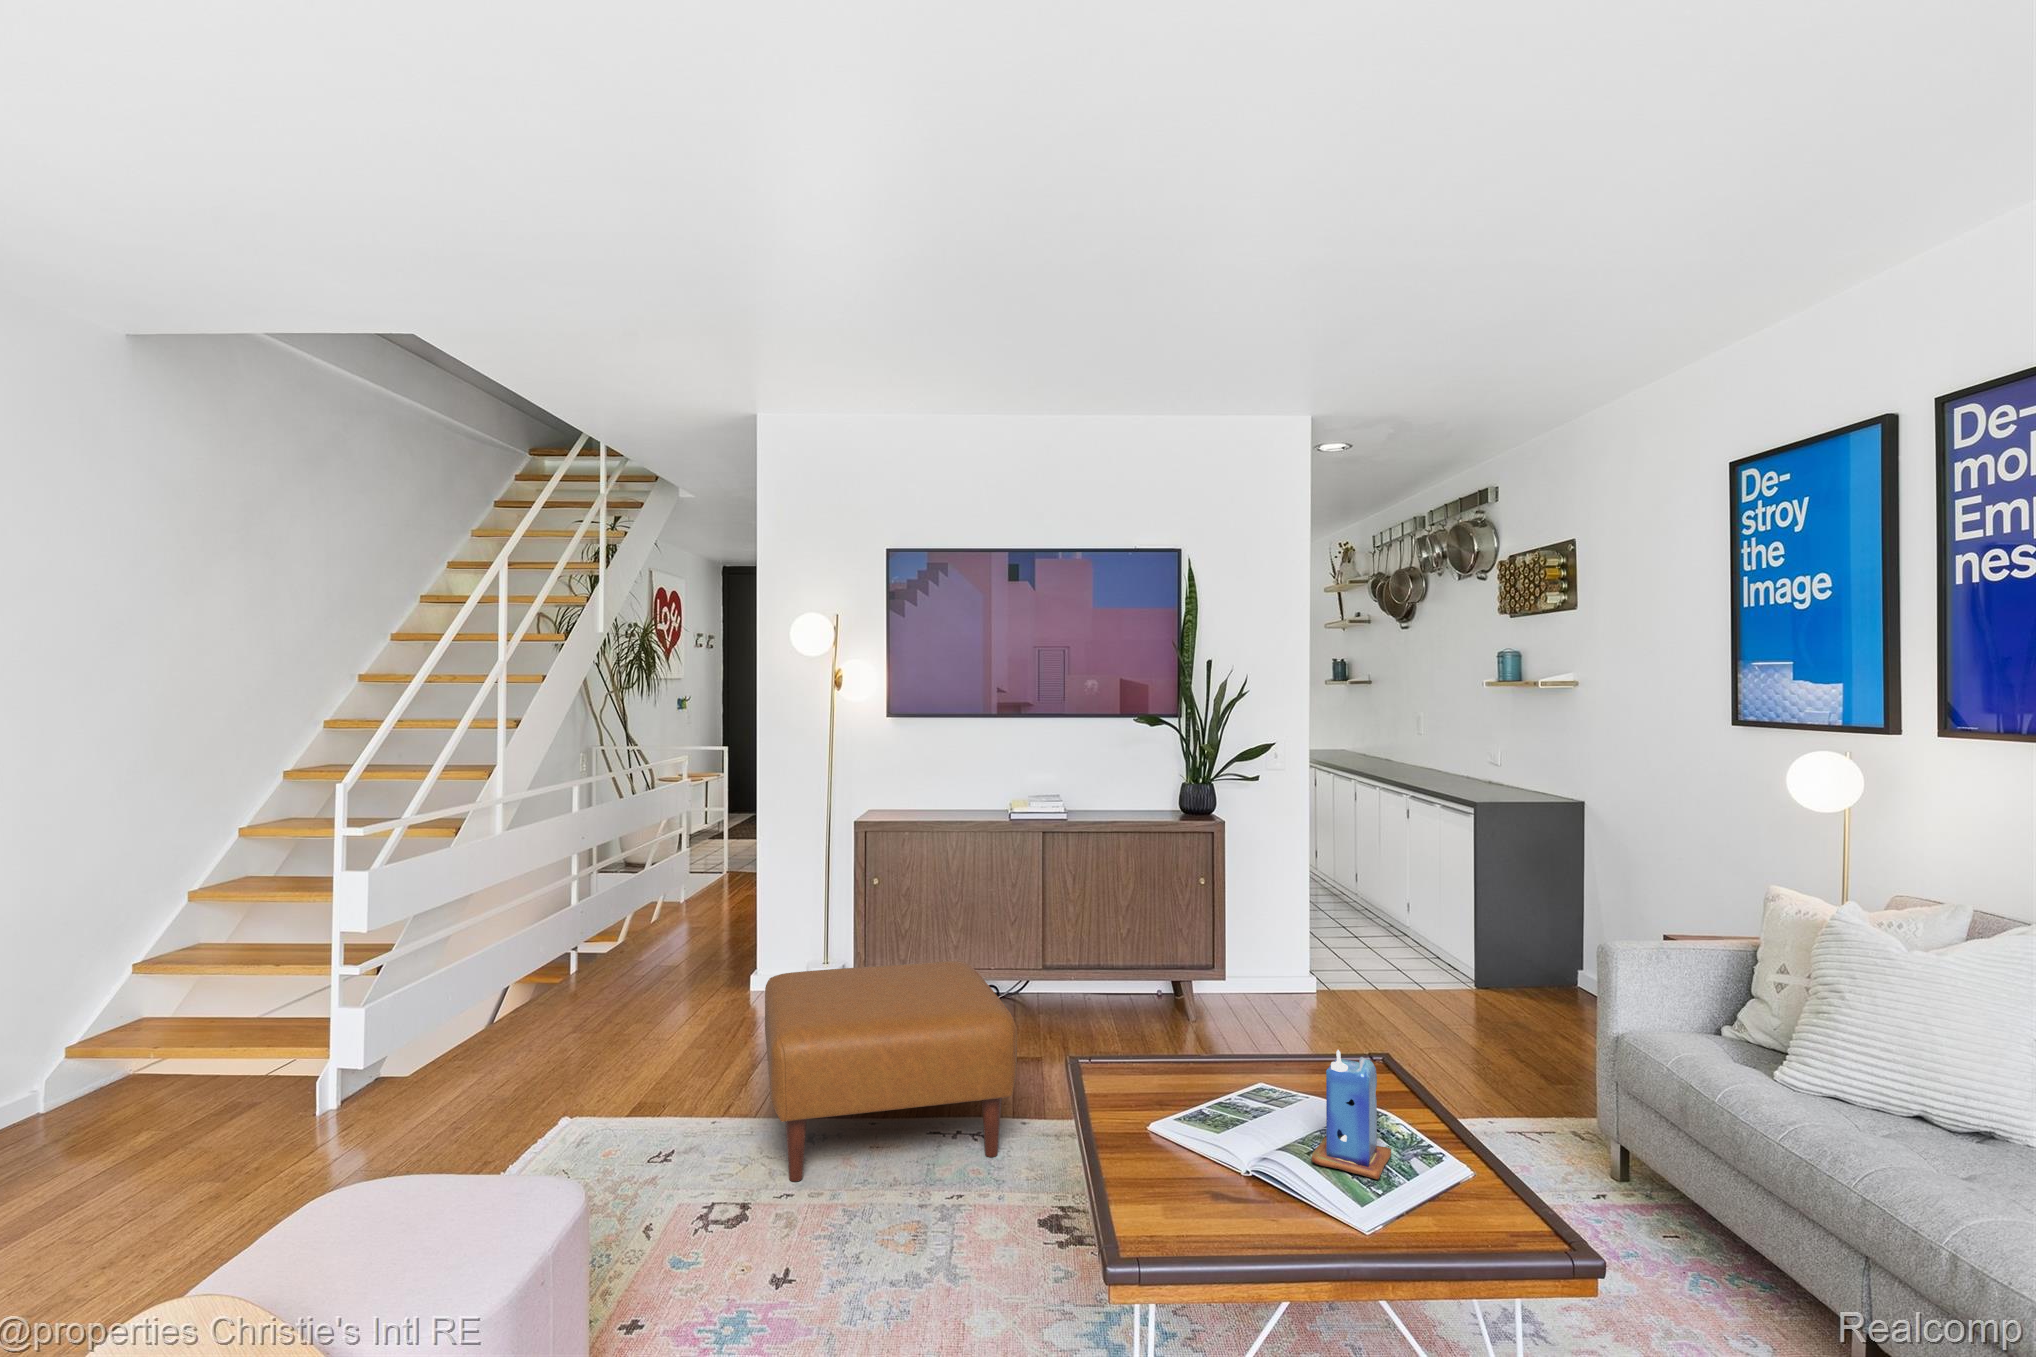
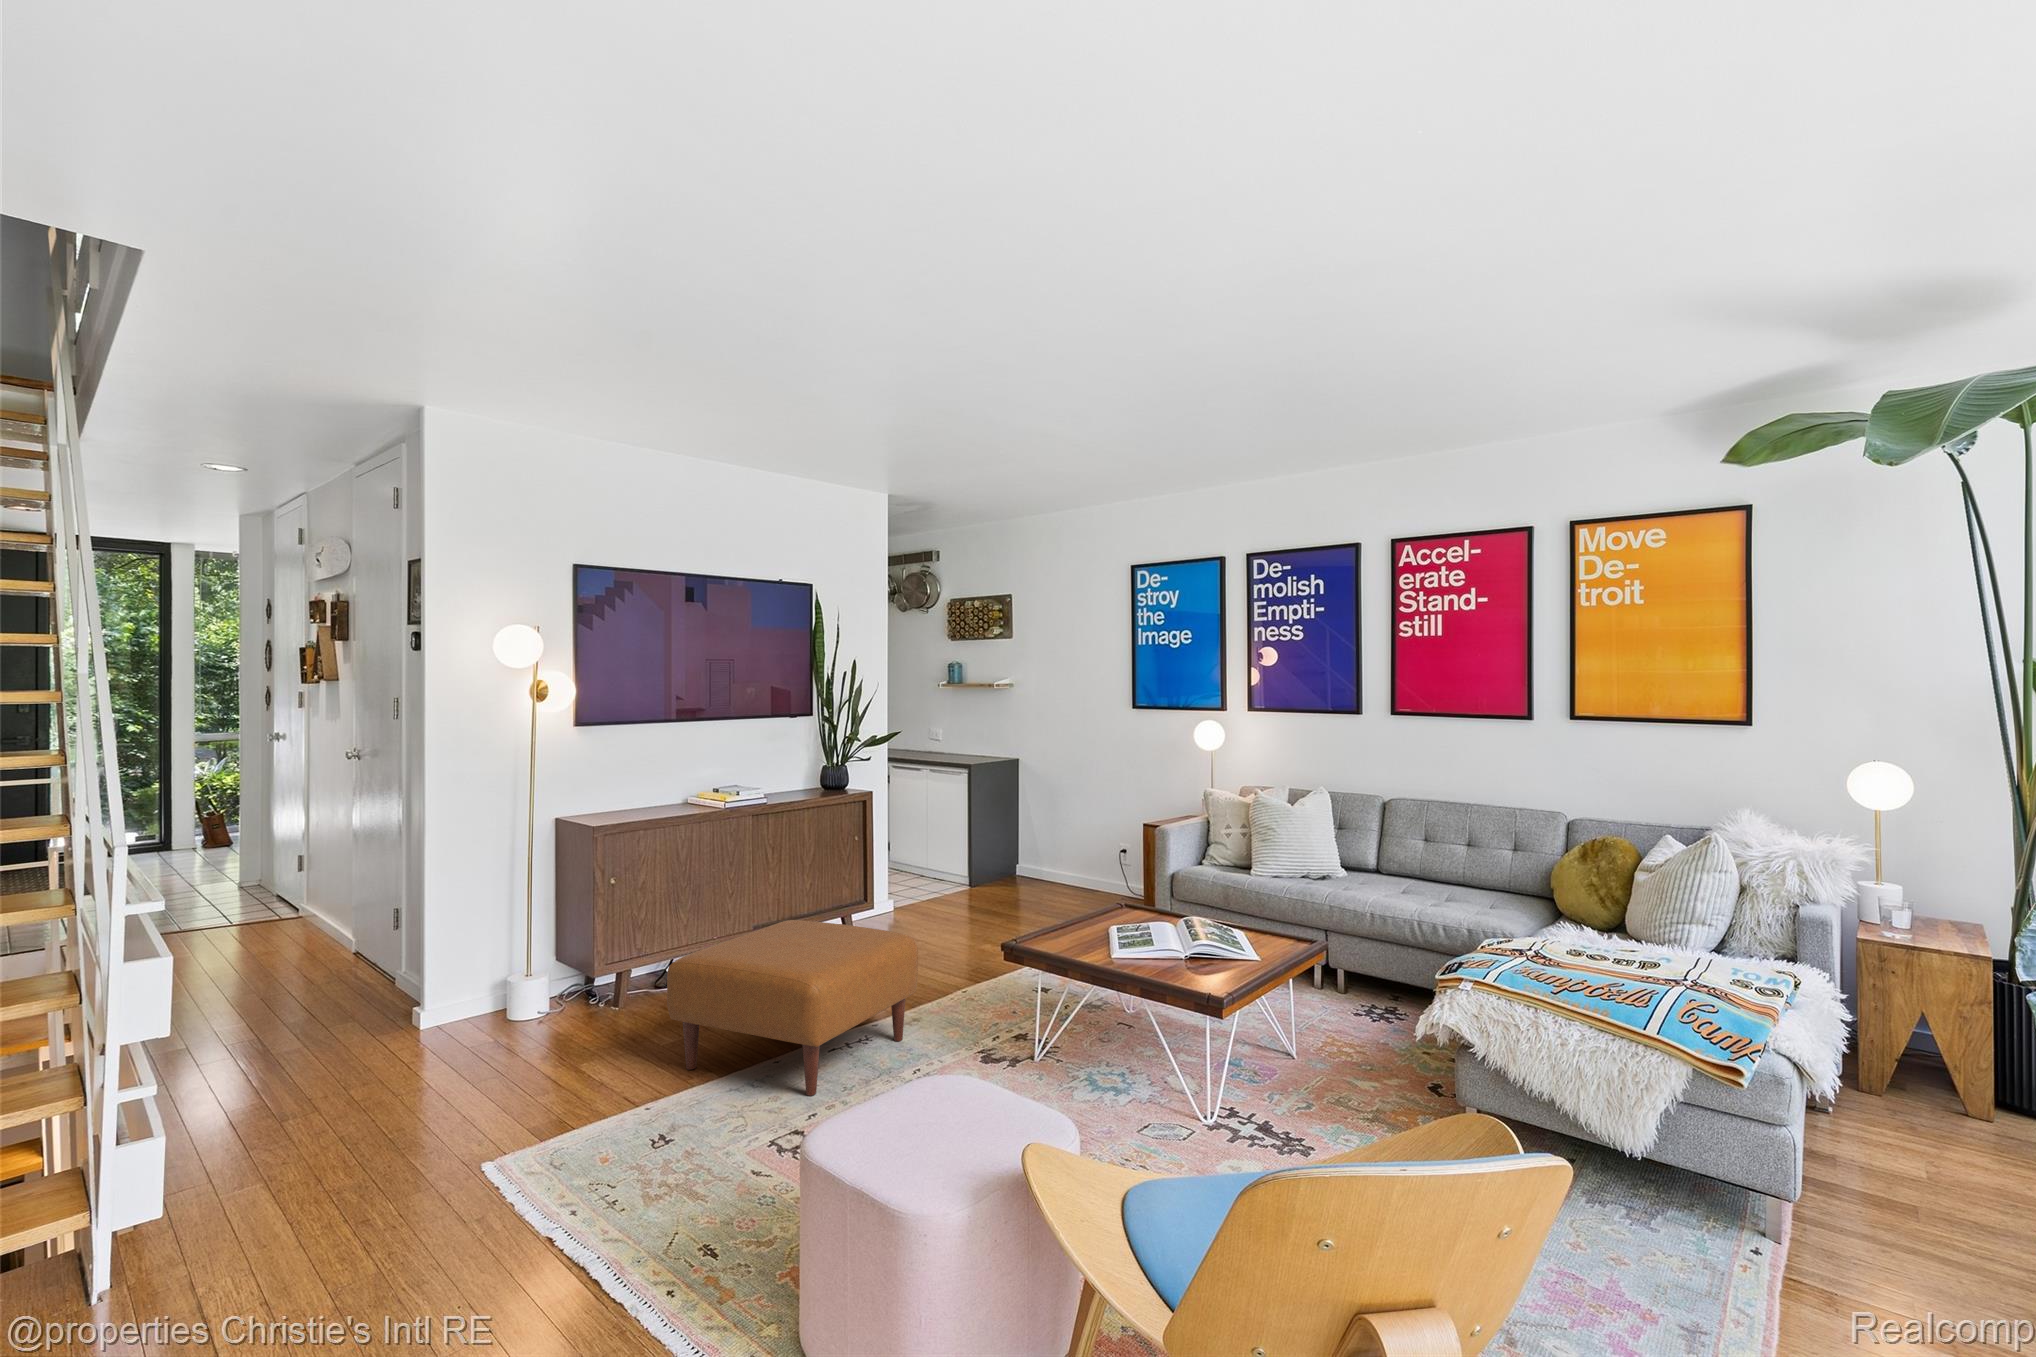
candle: present [1312,1050,1391,1180] -> none [1188,878,1229,937]

